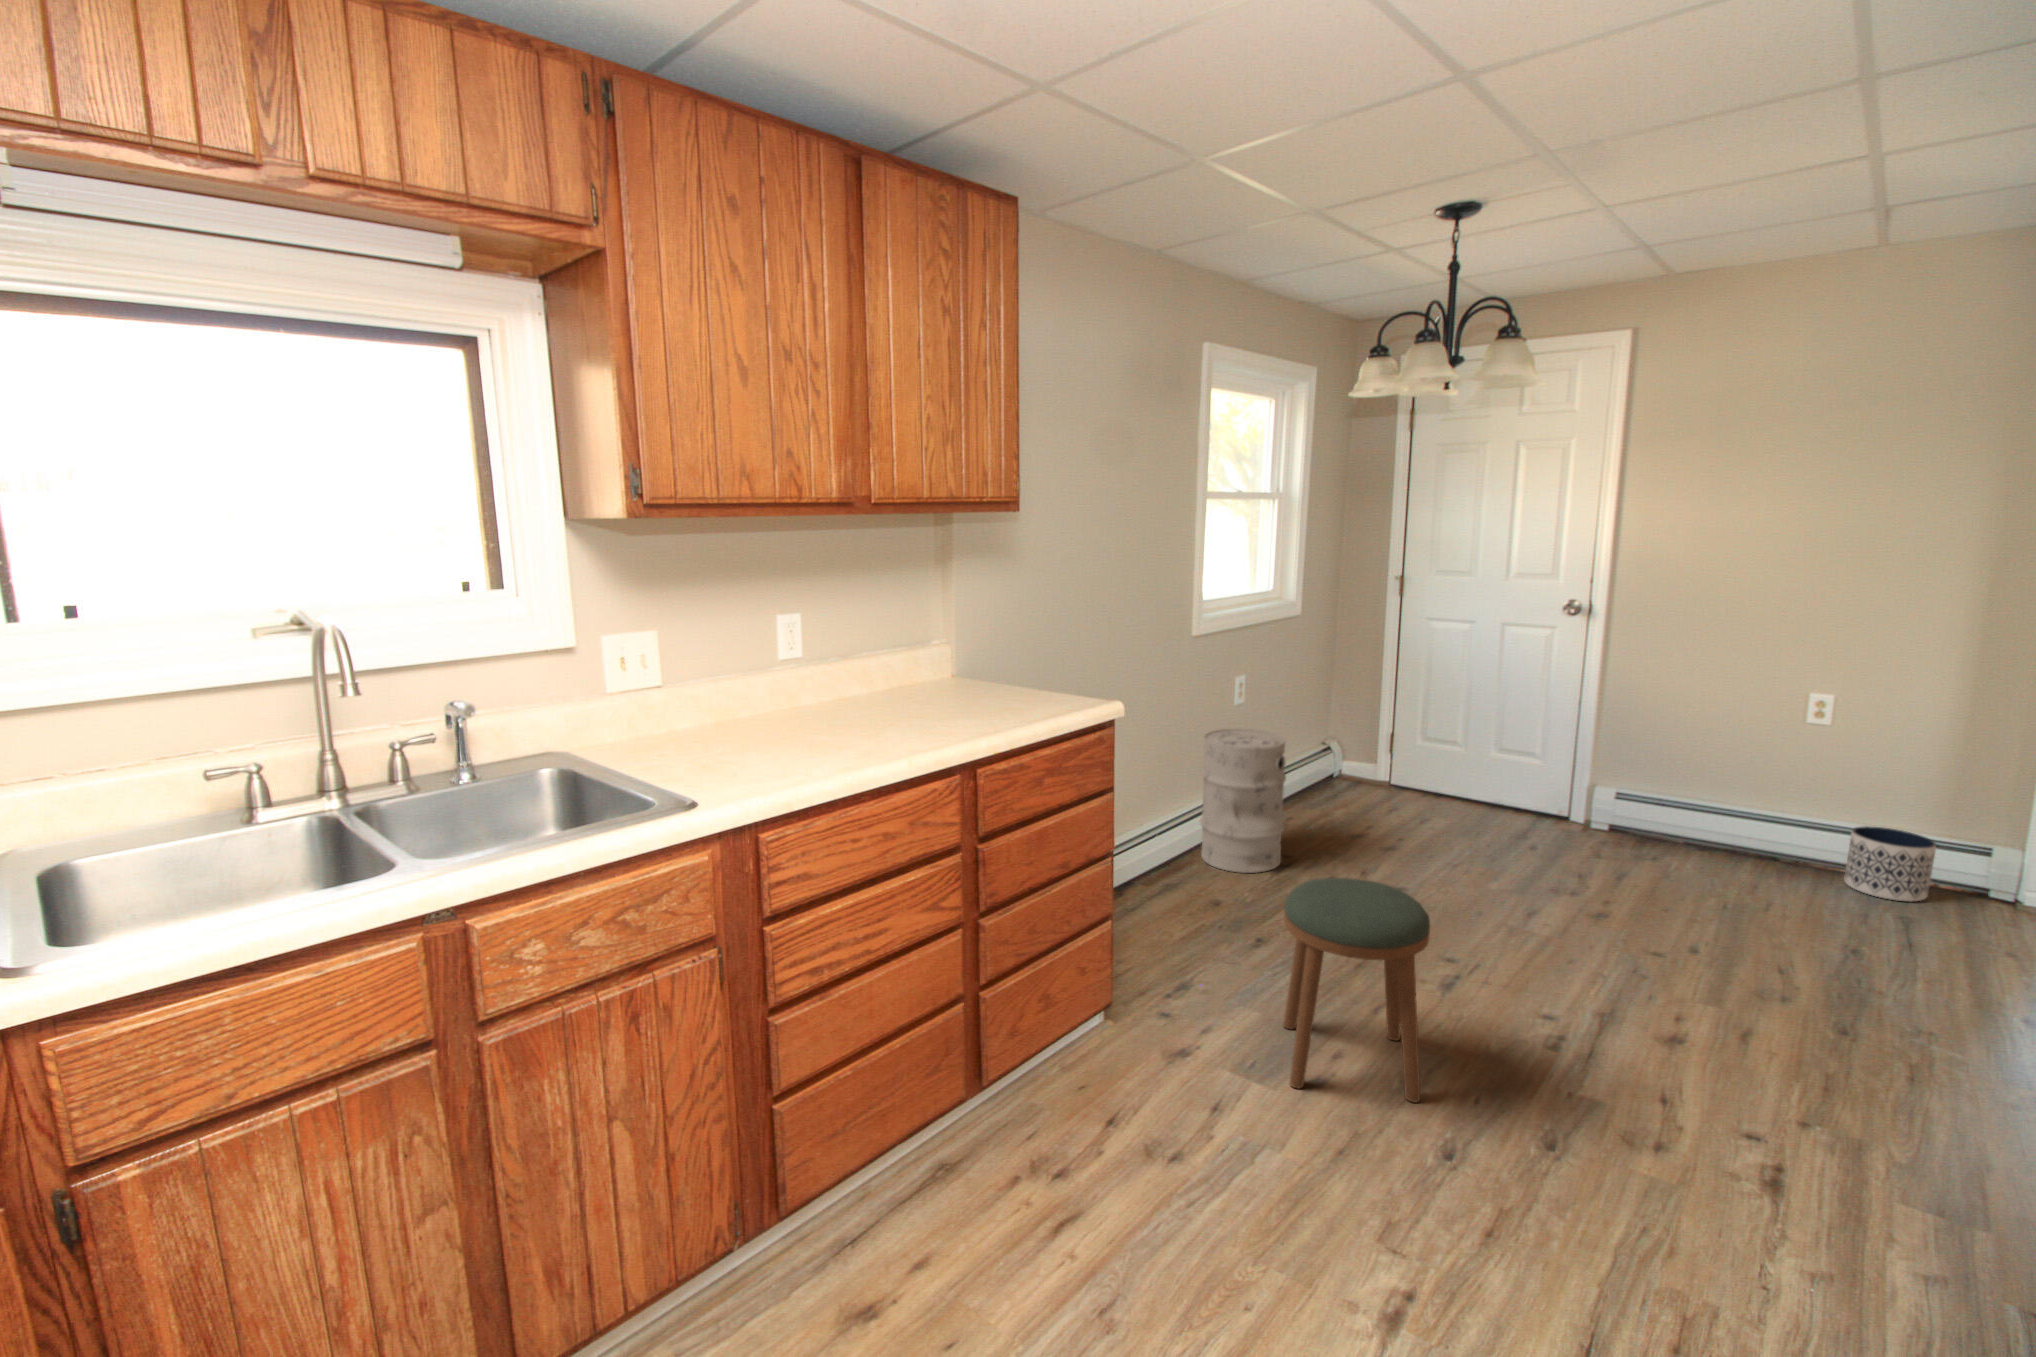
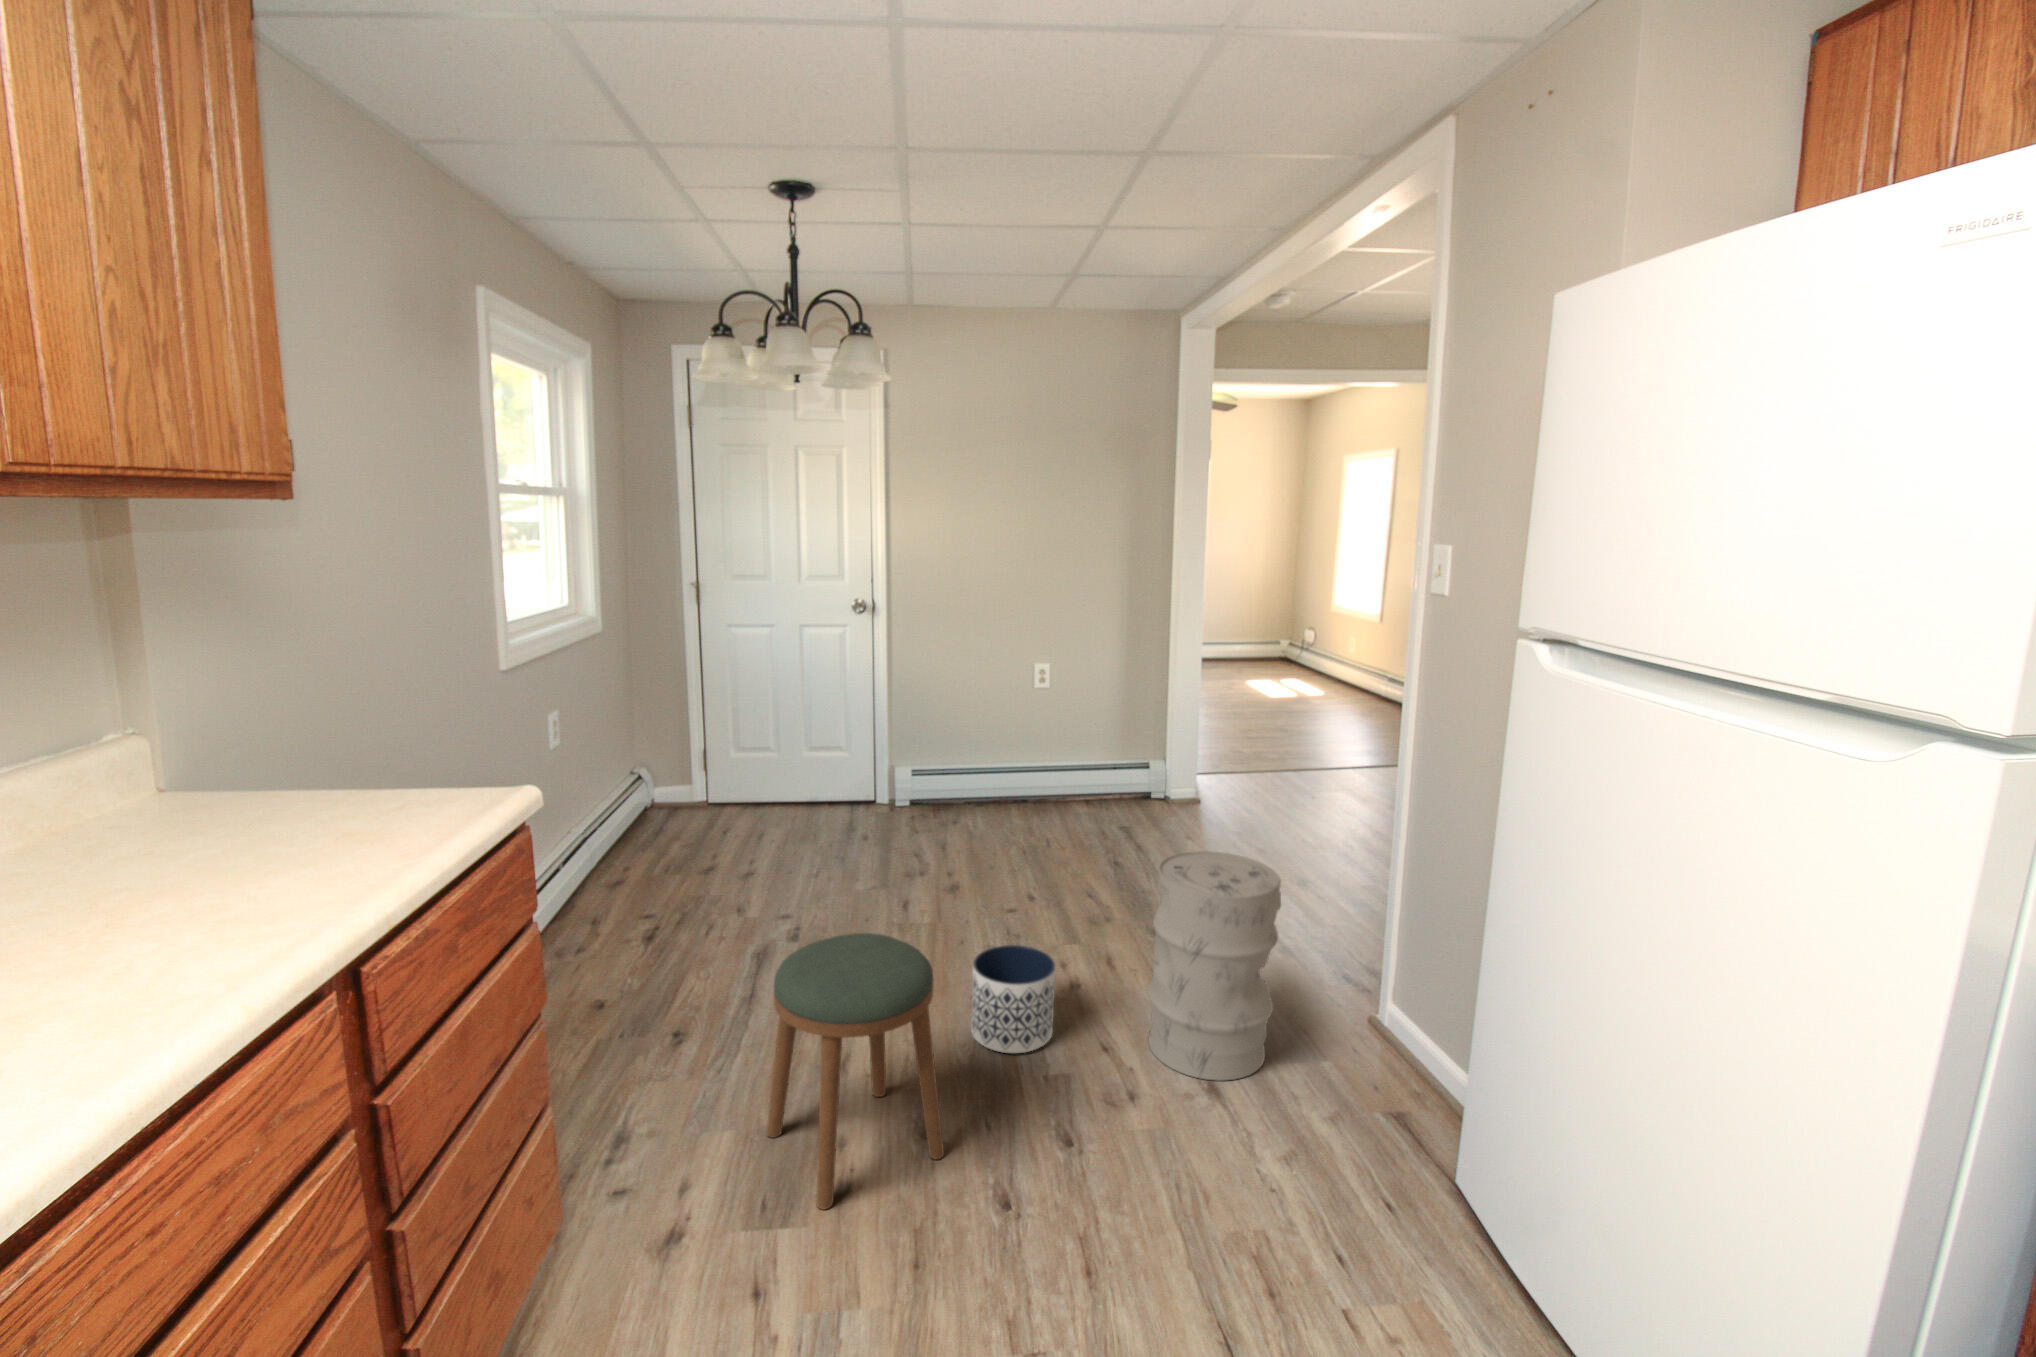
trash can: present [1200,729,1286,873] -> present [1148,851,1281,1081]
planter: present [1844,826,1936,902] -> present [971,945,1055,1053]

